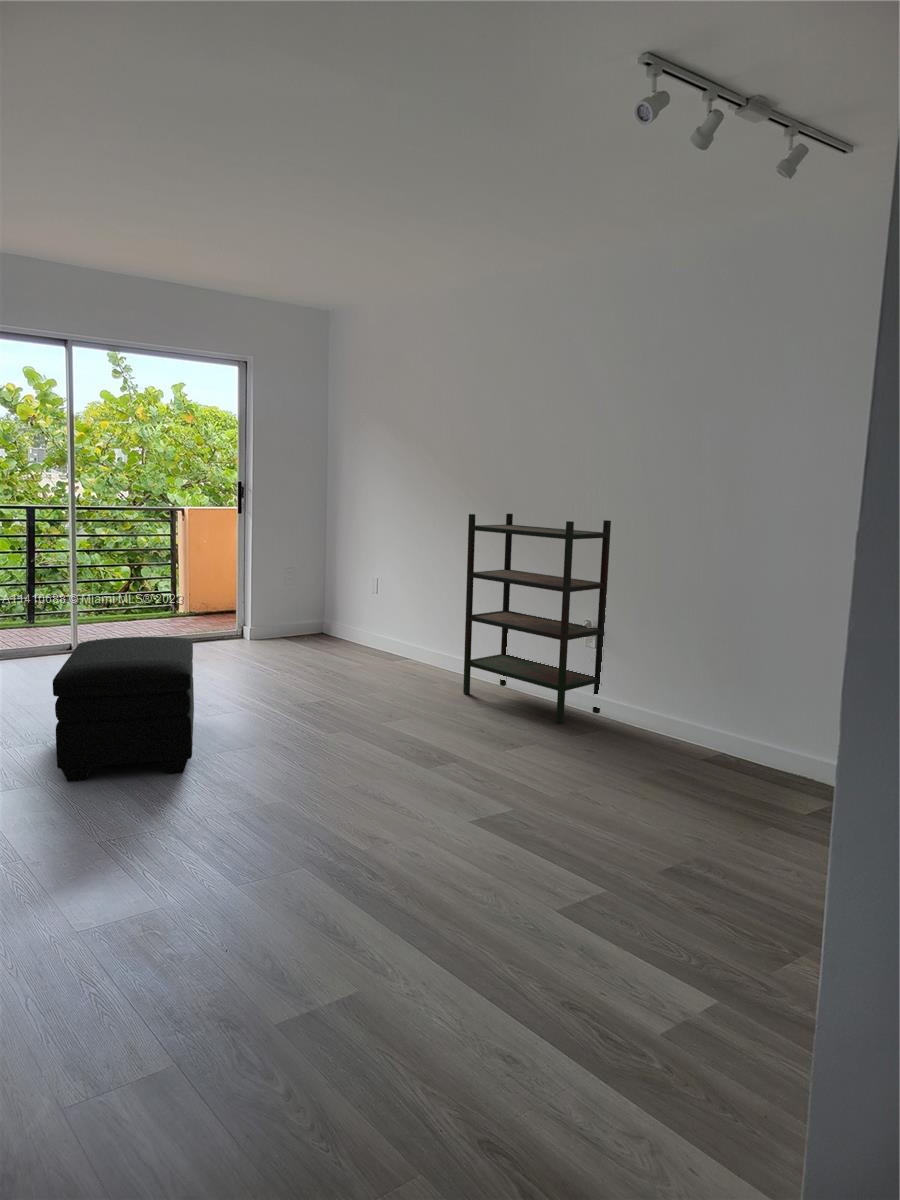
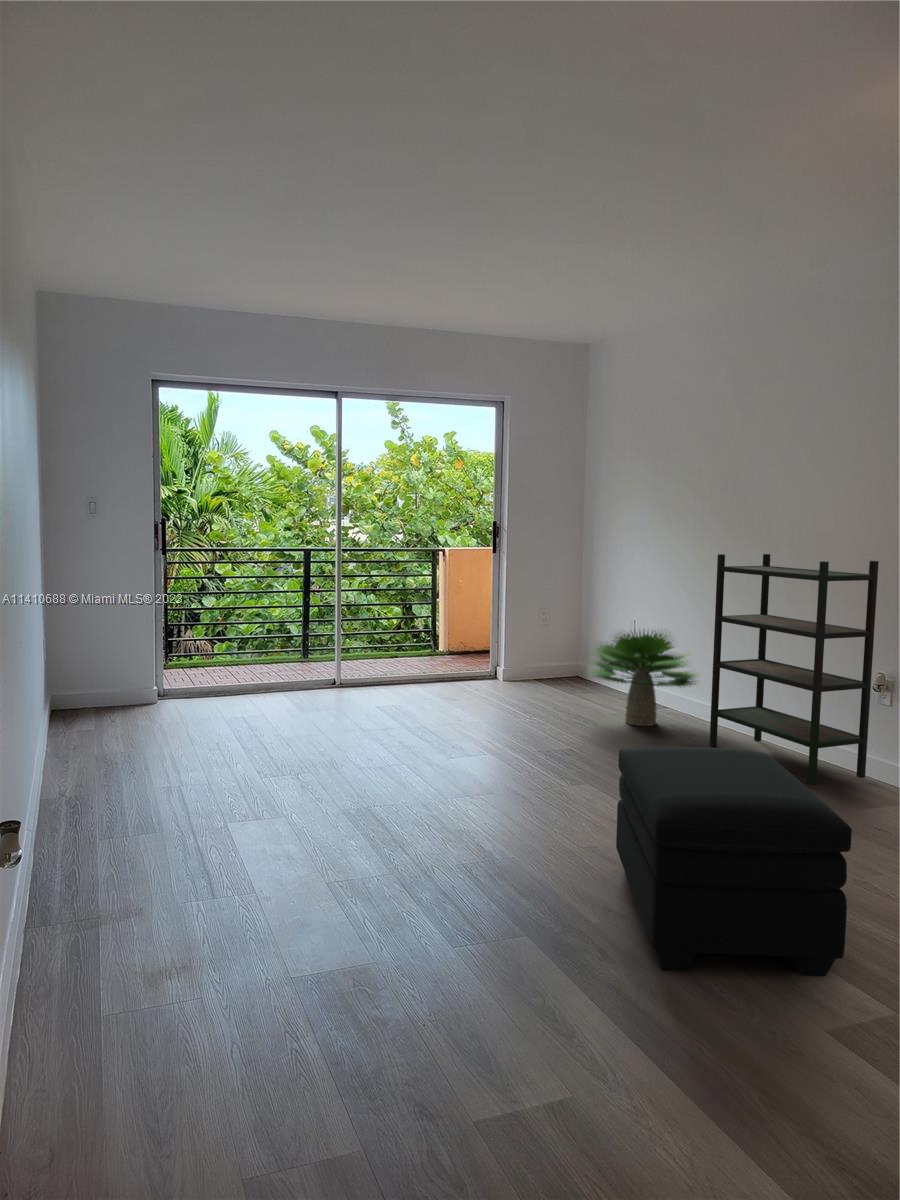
potted plant: none [339,583,453,679] -> present [590,631,697,726]
ottoman: present [53,637,194,782] -> present [616,747,852,976]

